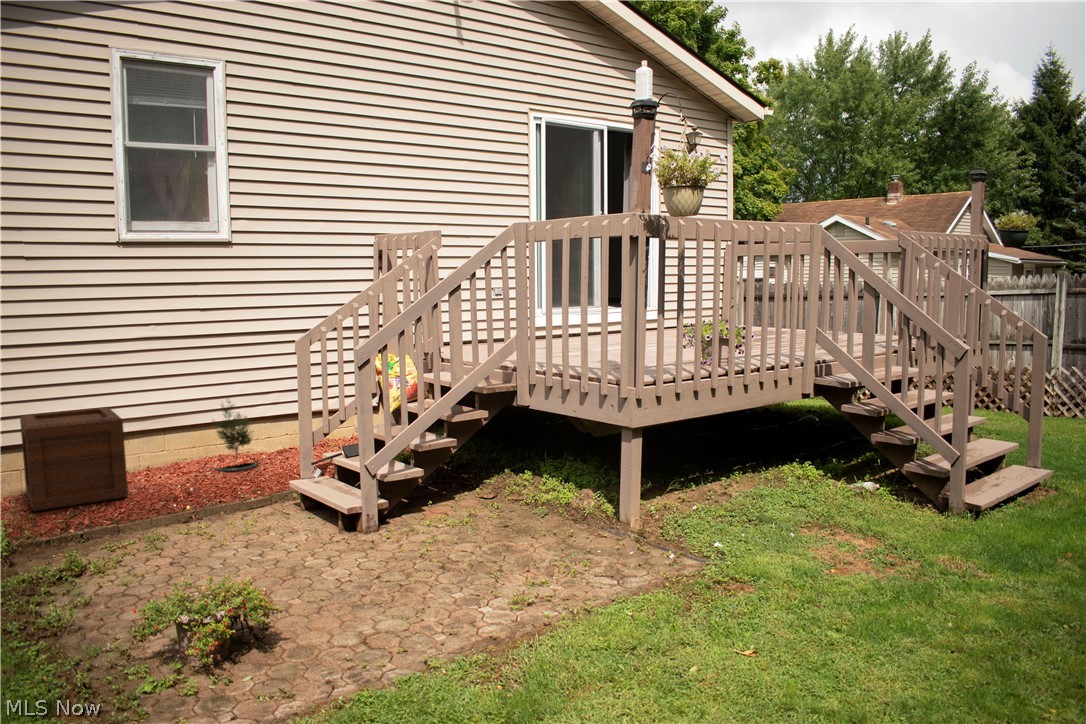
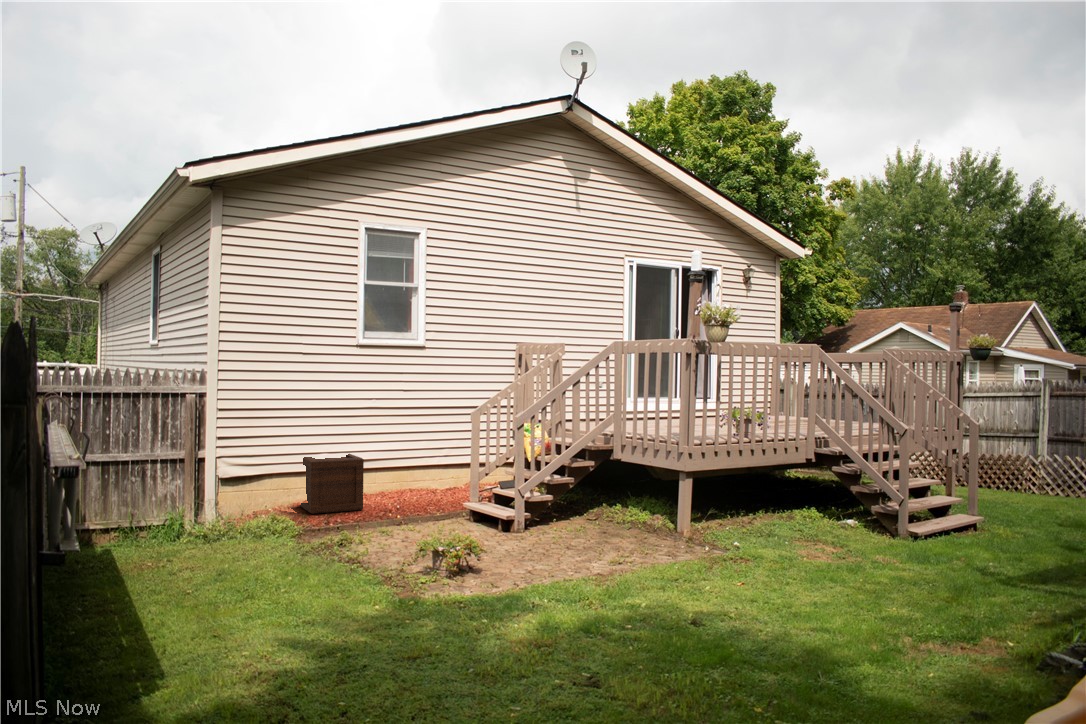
potted tree: present [214,402,256,471] -> none [408,450,435,500]

